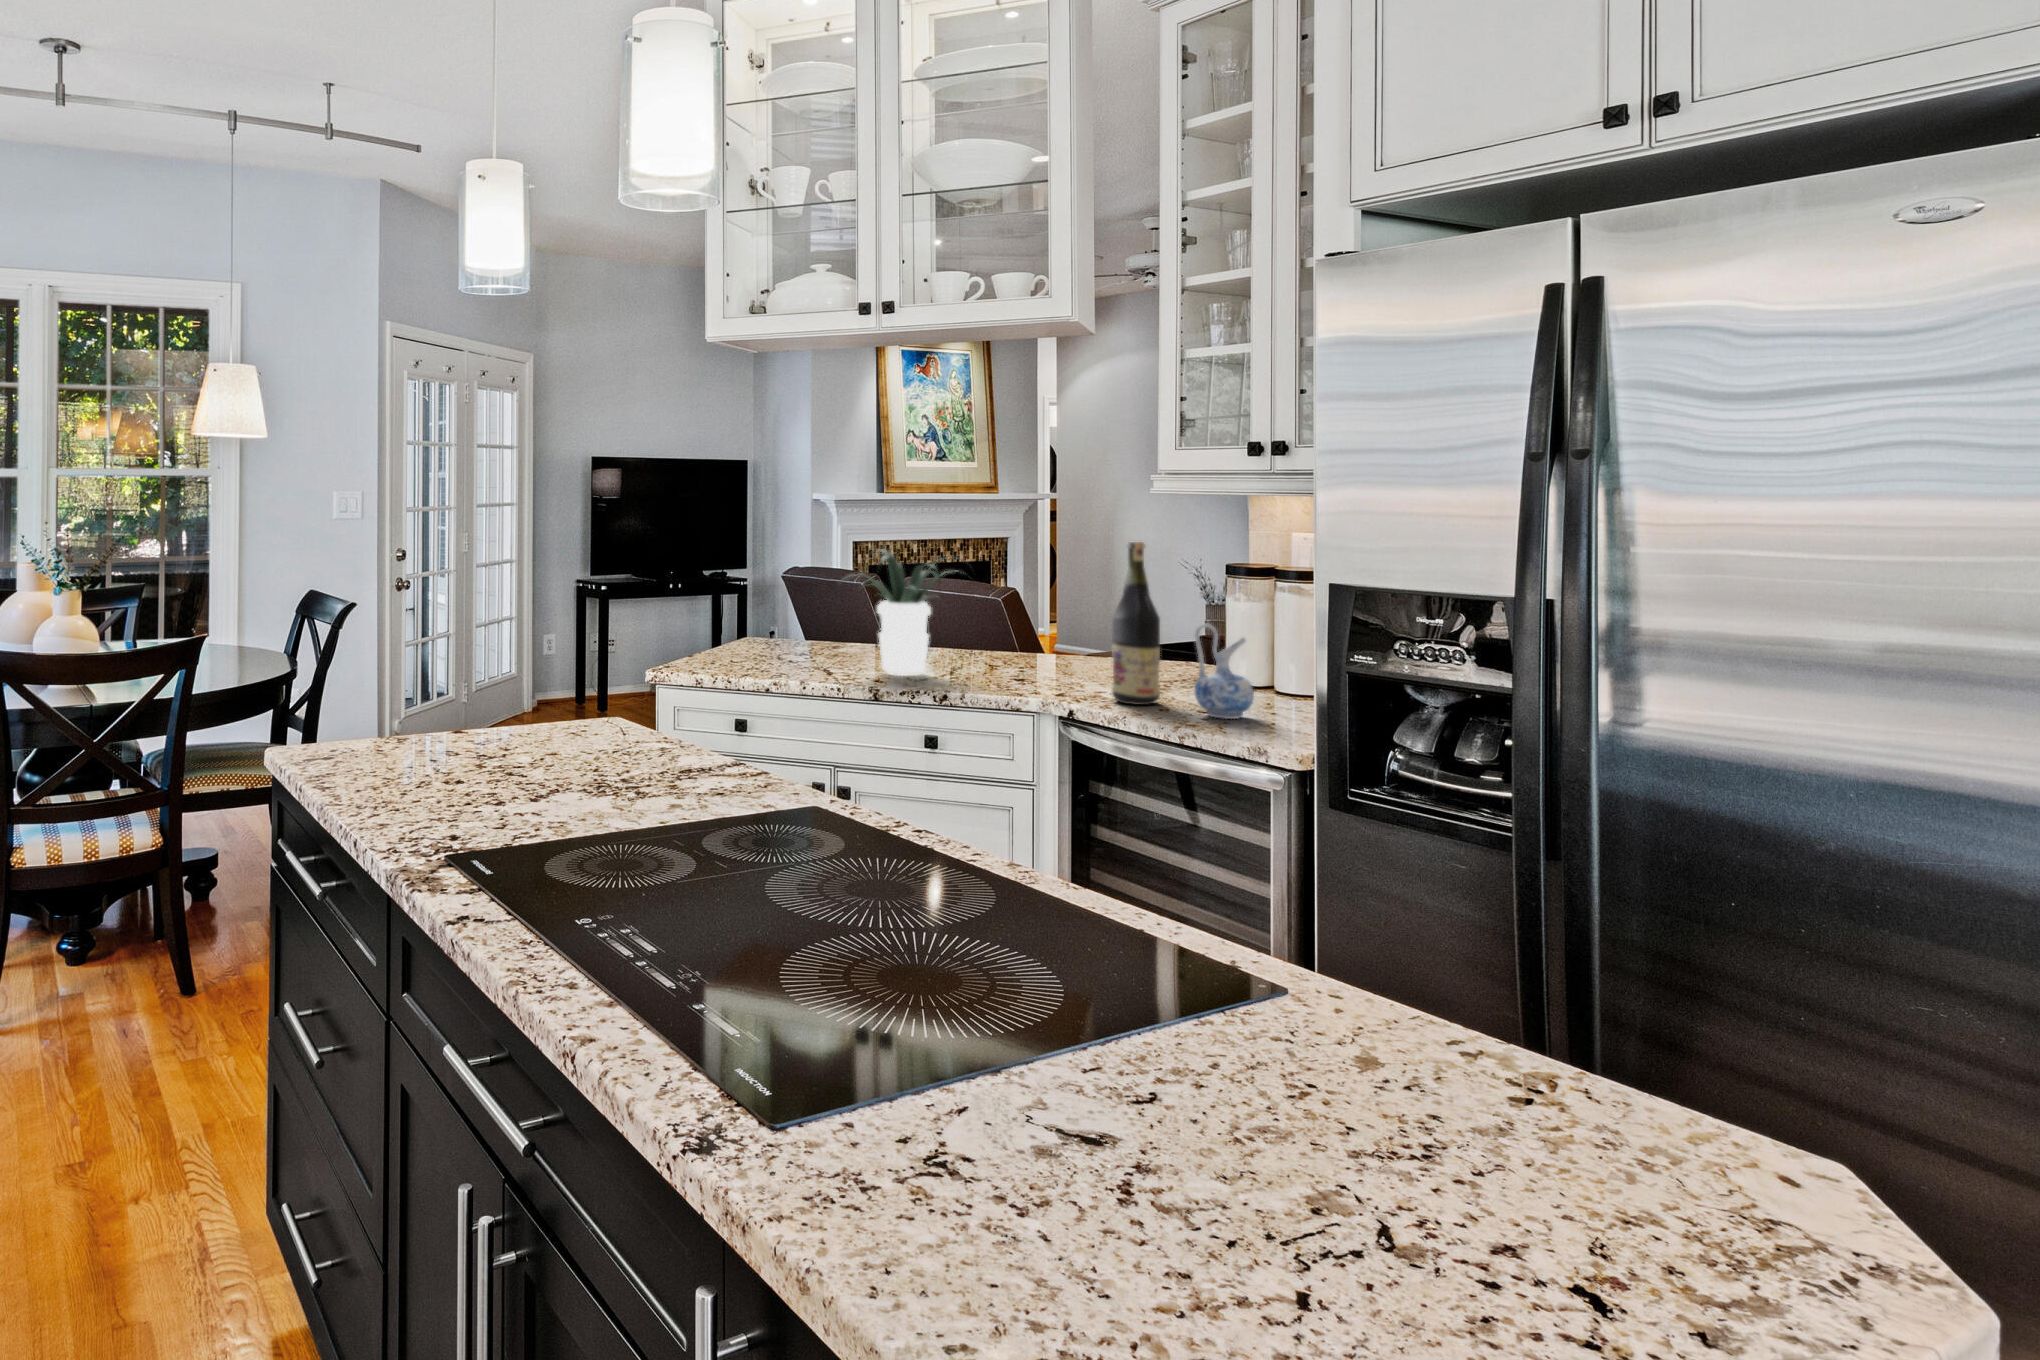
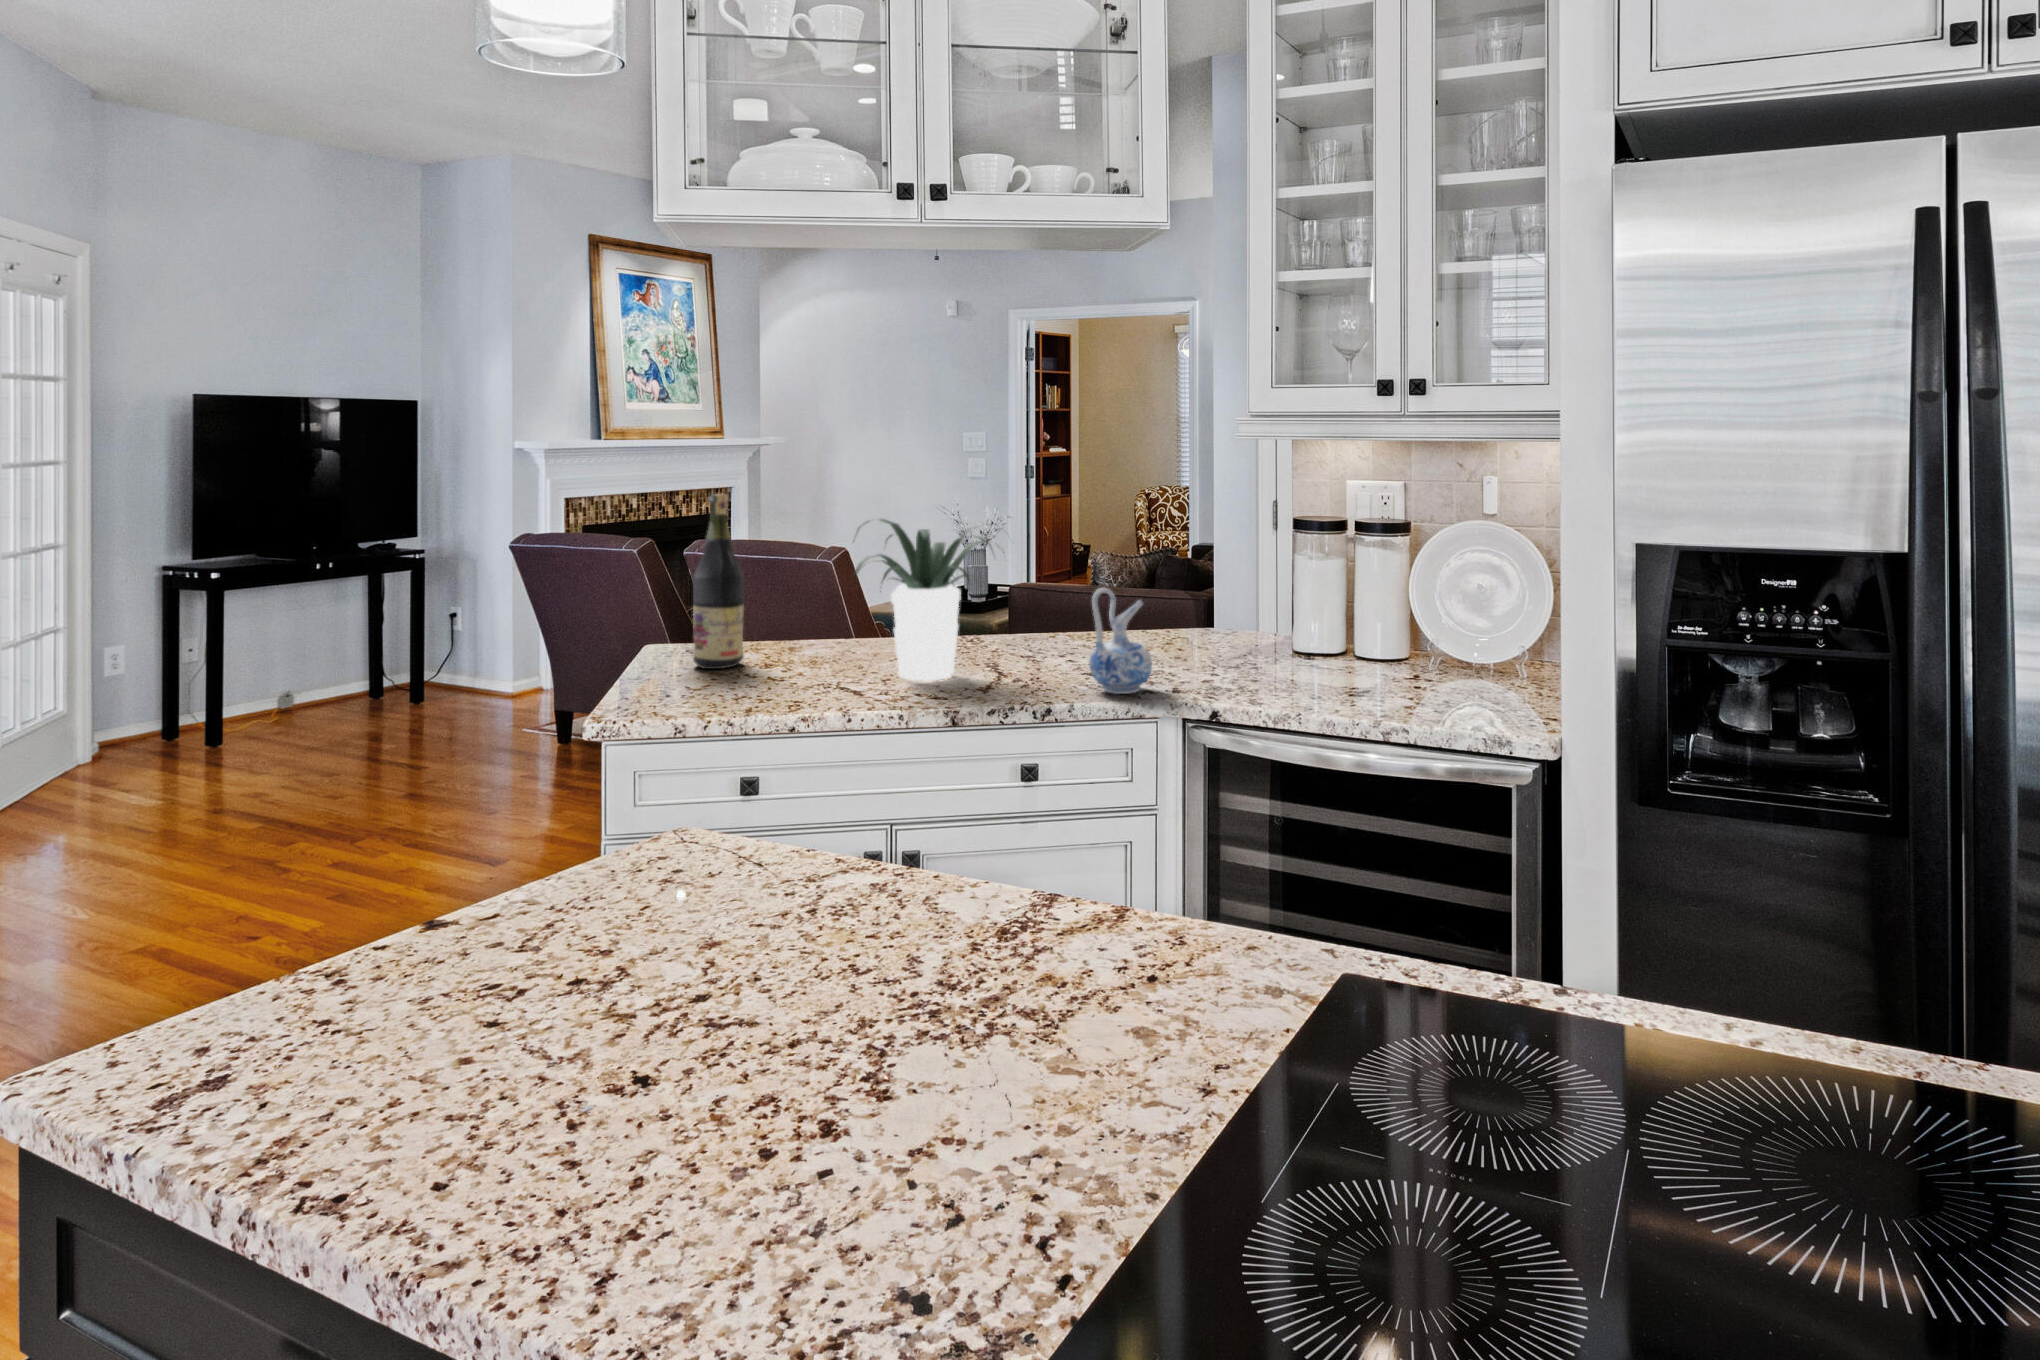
wine bottle: present [1112,542,1160,705] -> present [693,494,744,669]
ceramic pitcher: present [1195,623,1254,719] -> present [1090,588,1152,694]

